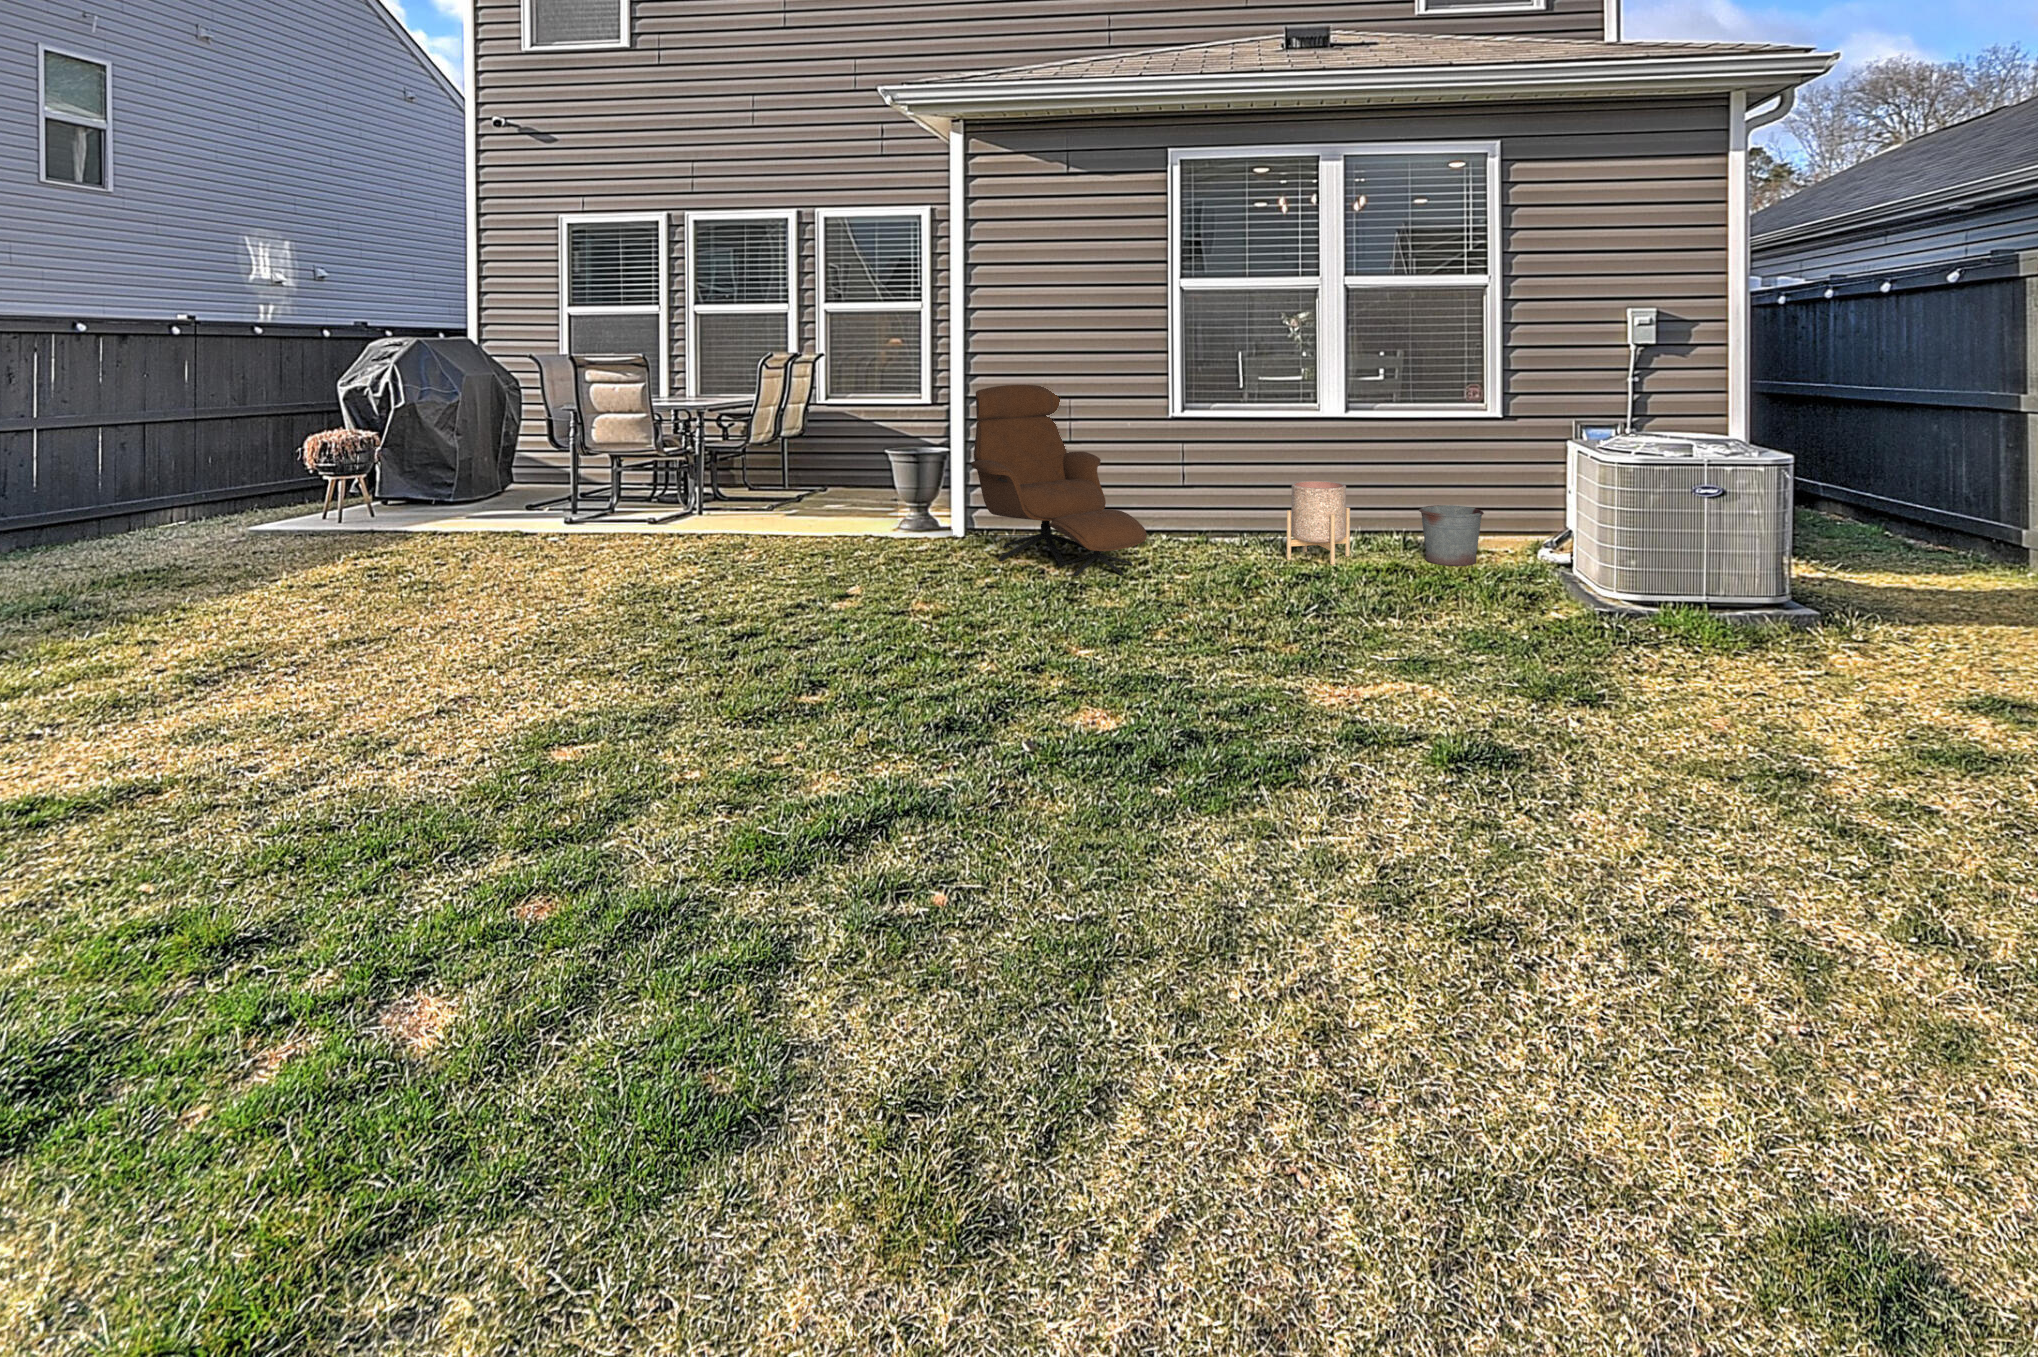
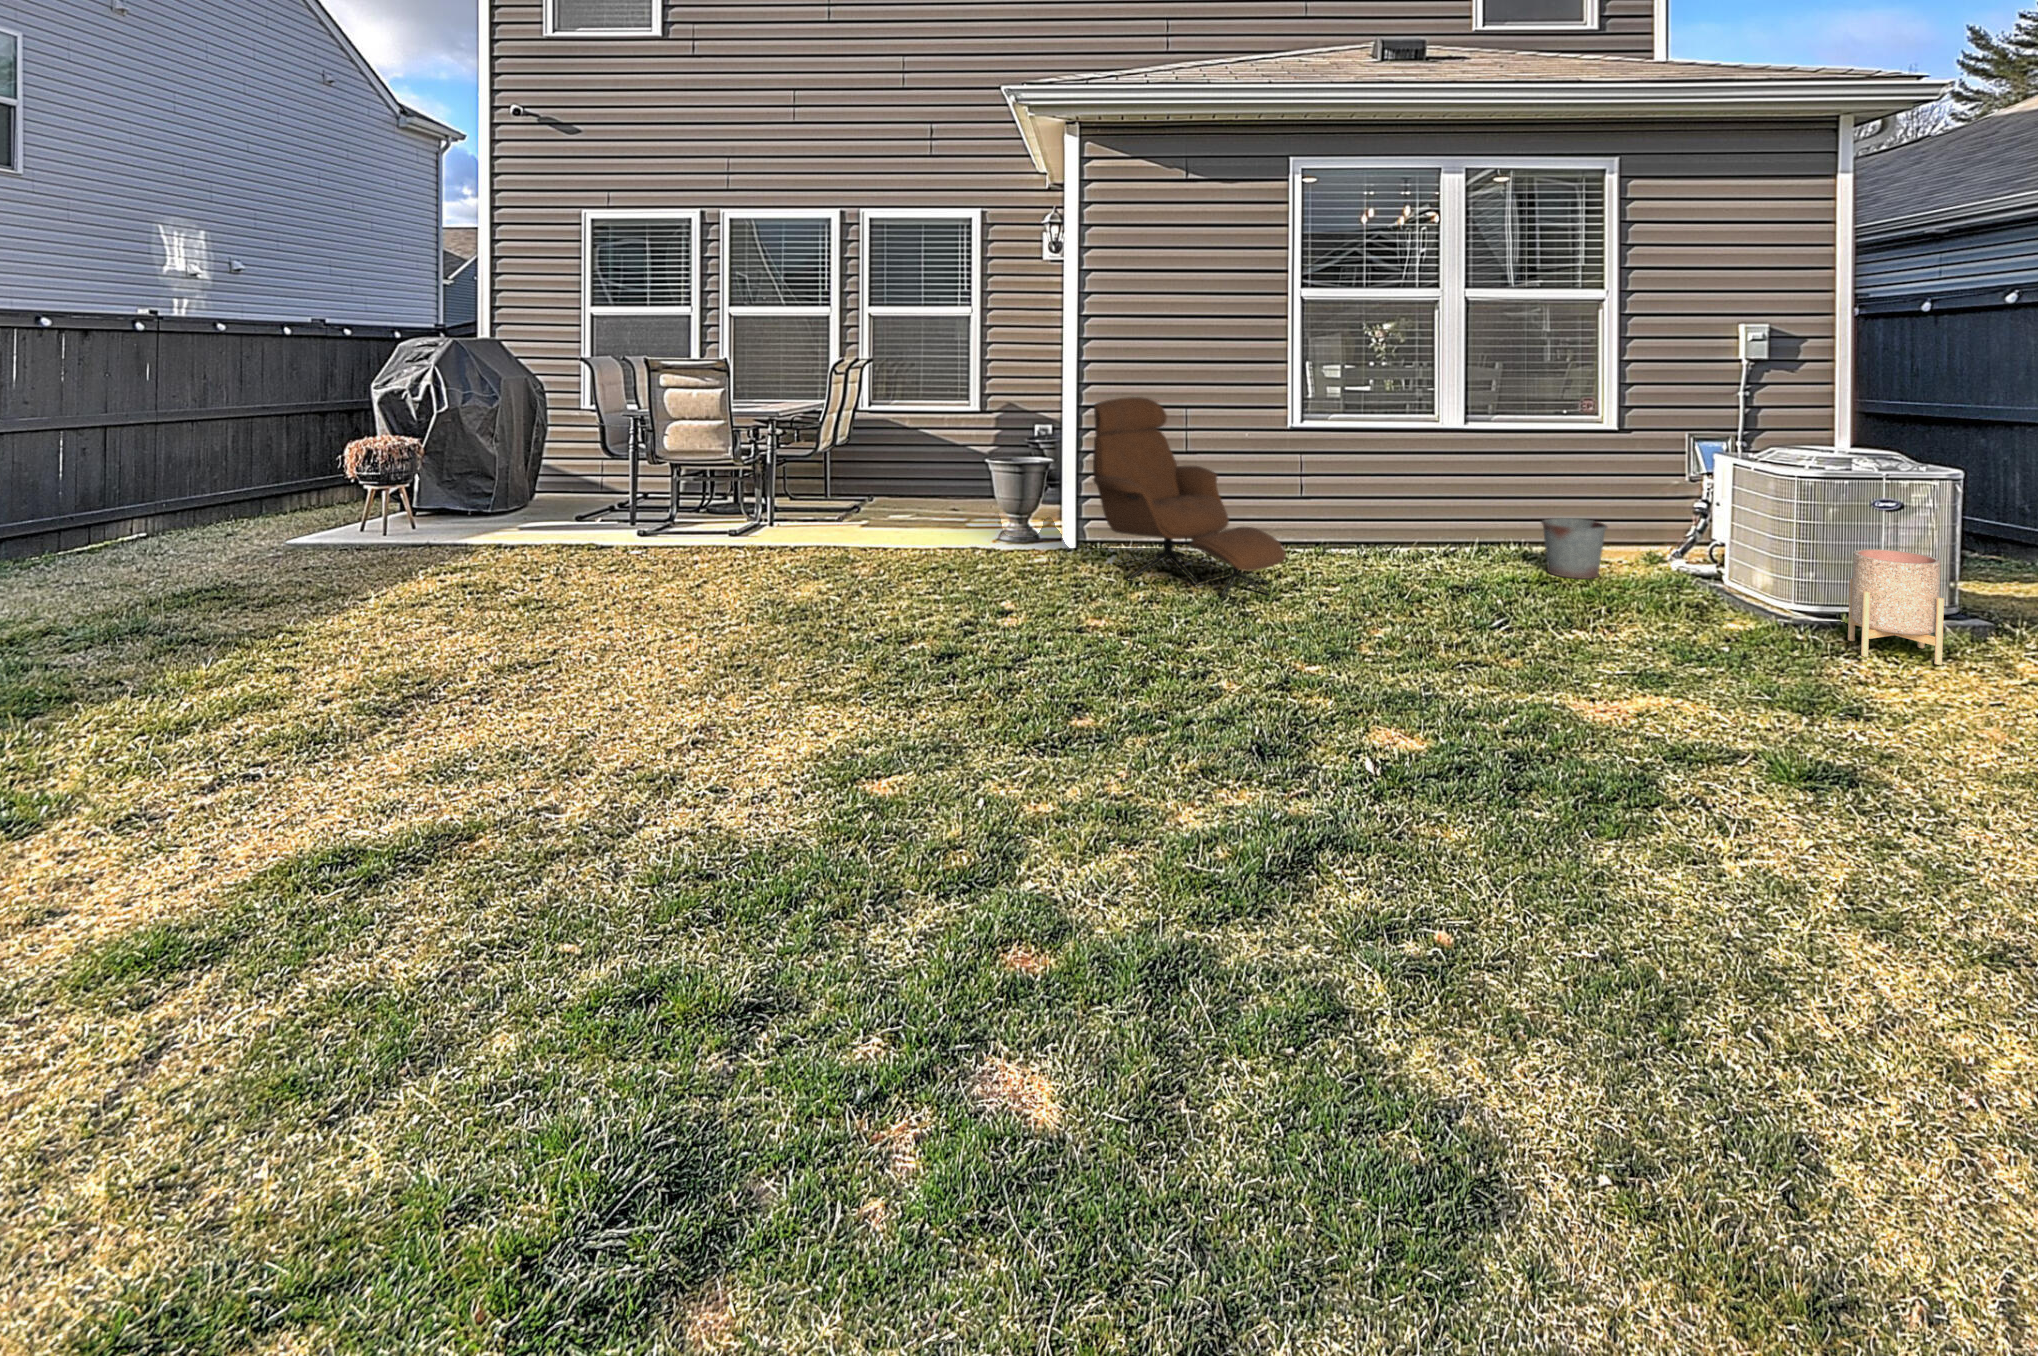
planter: present [1287,481,1350,565] -> present [1848,549,1944,665]

